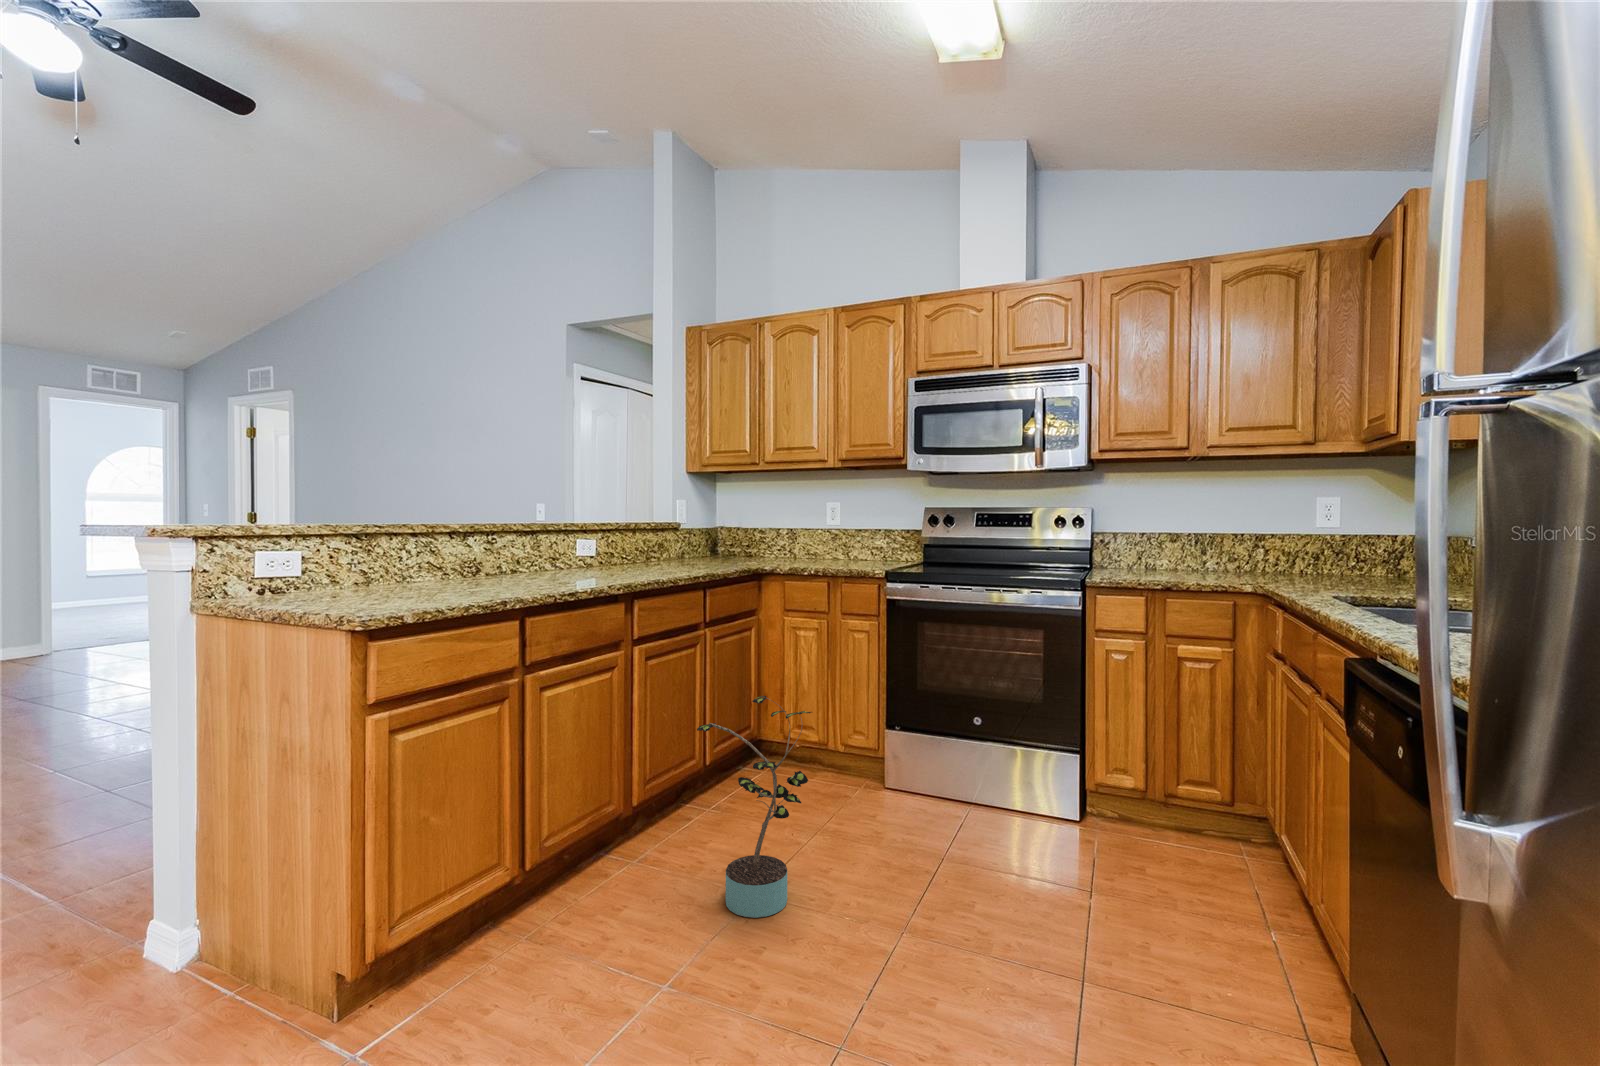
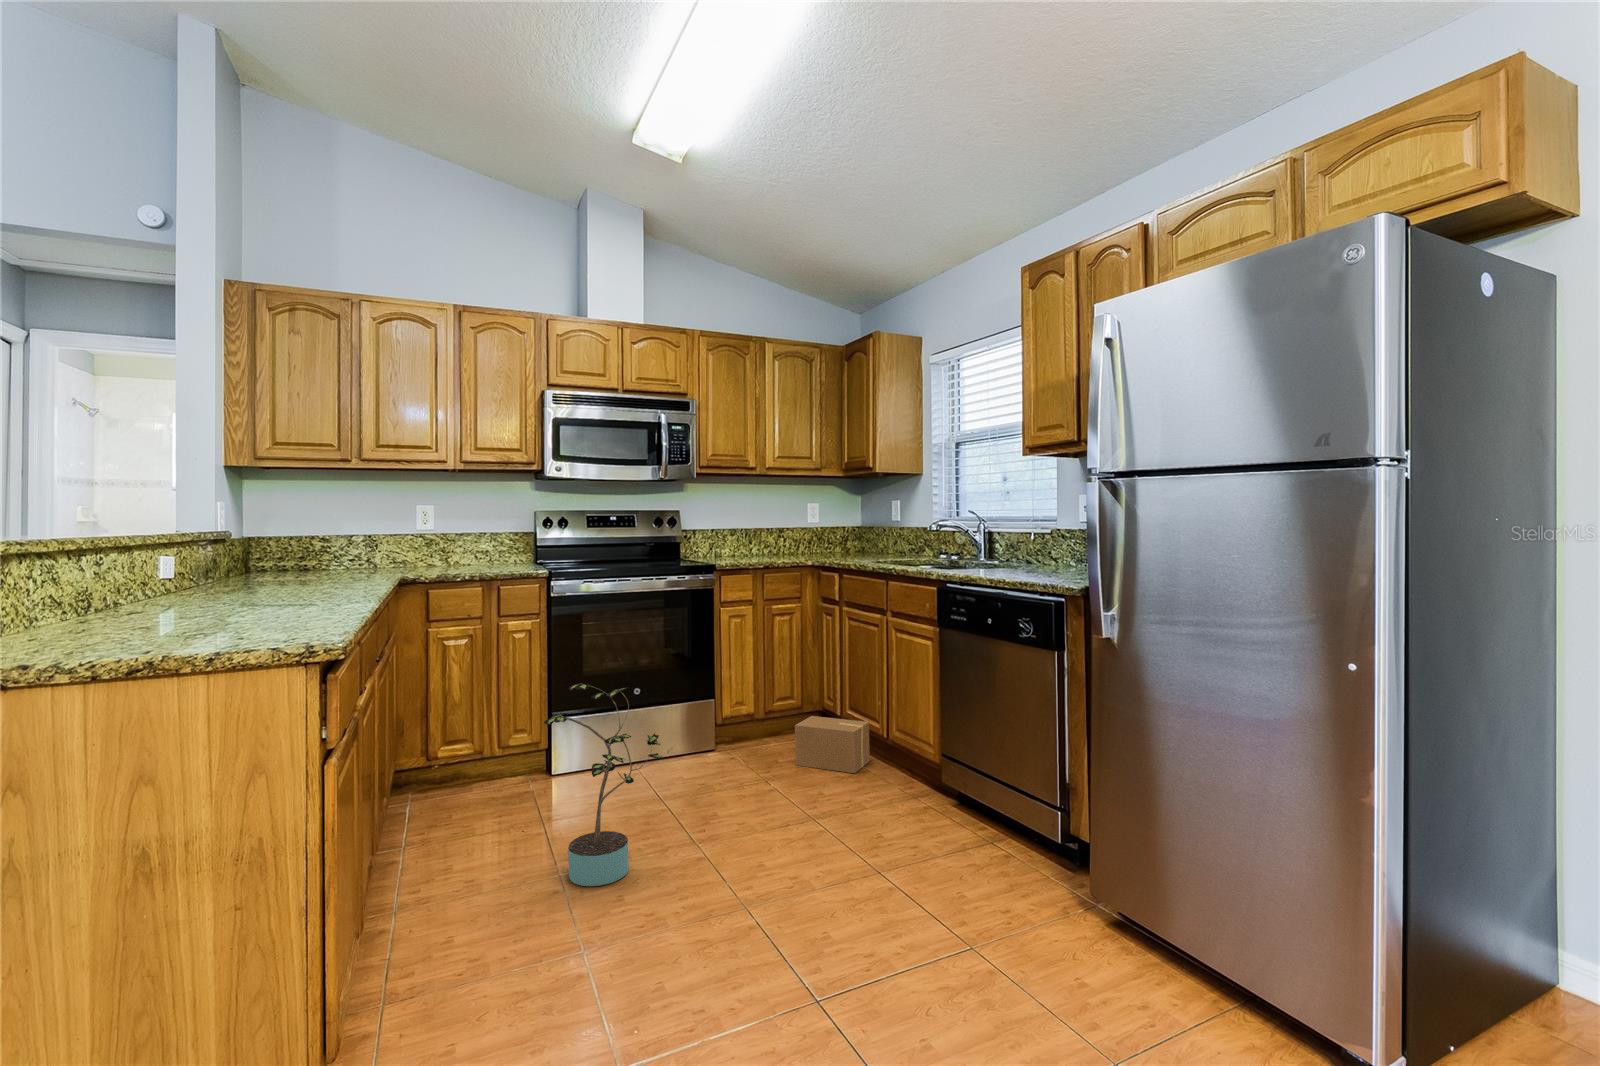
cardboard box: none [1142,819,1268,933] -> present [795,716,870,773]

